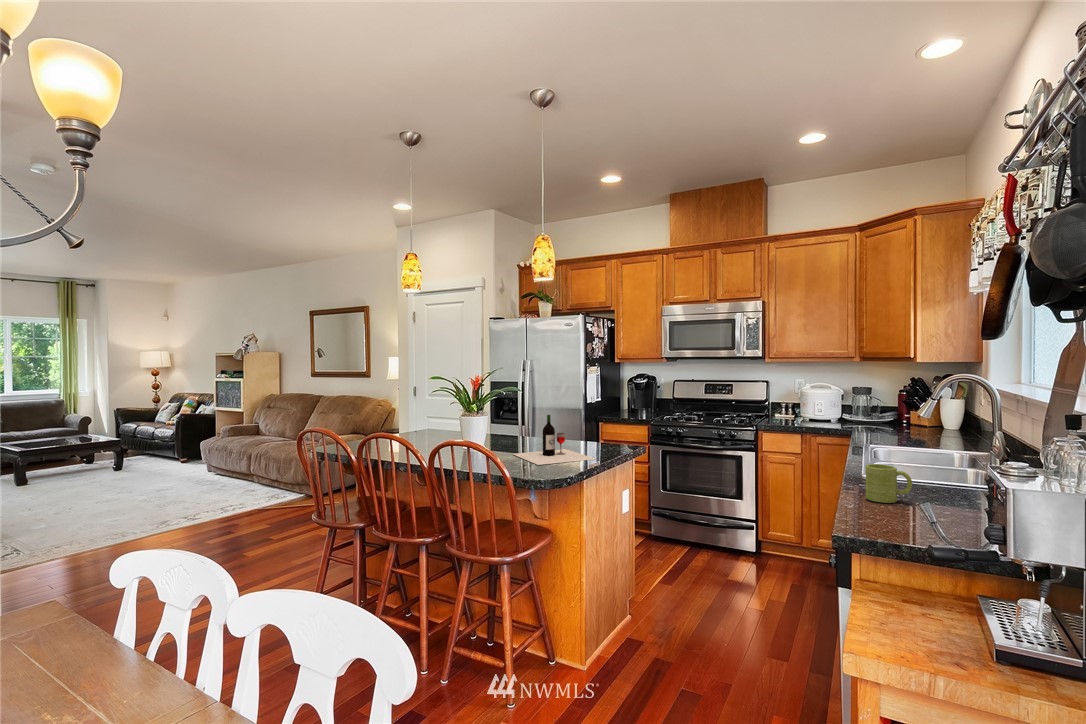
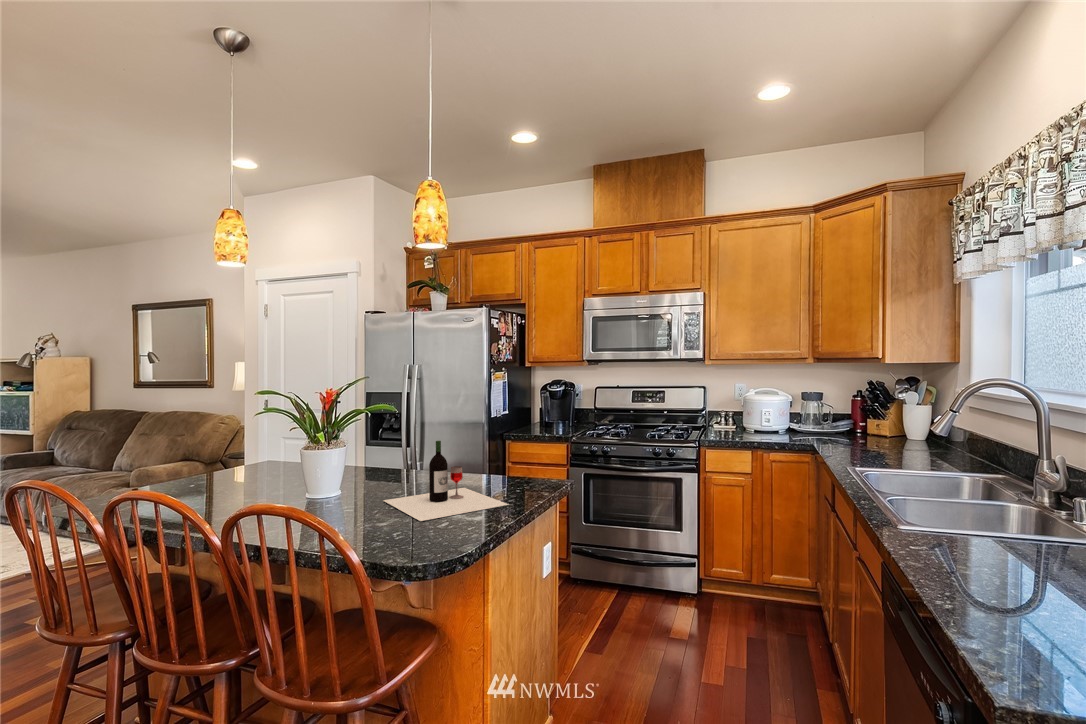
mug: present [865,464,912,503] -> none [942,517,1023,583]

